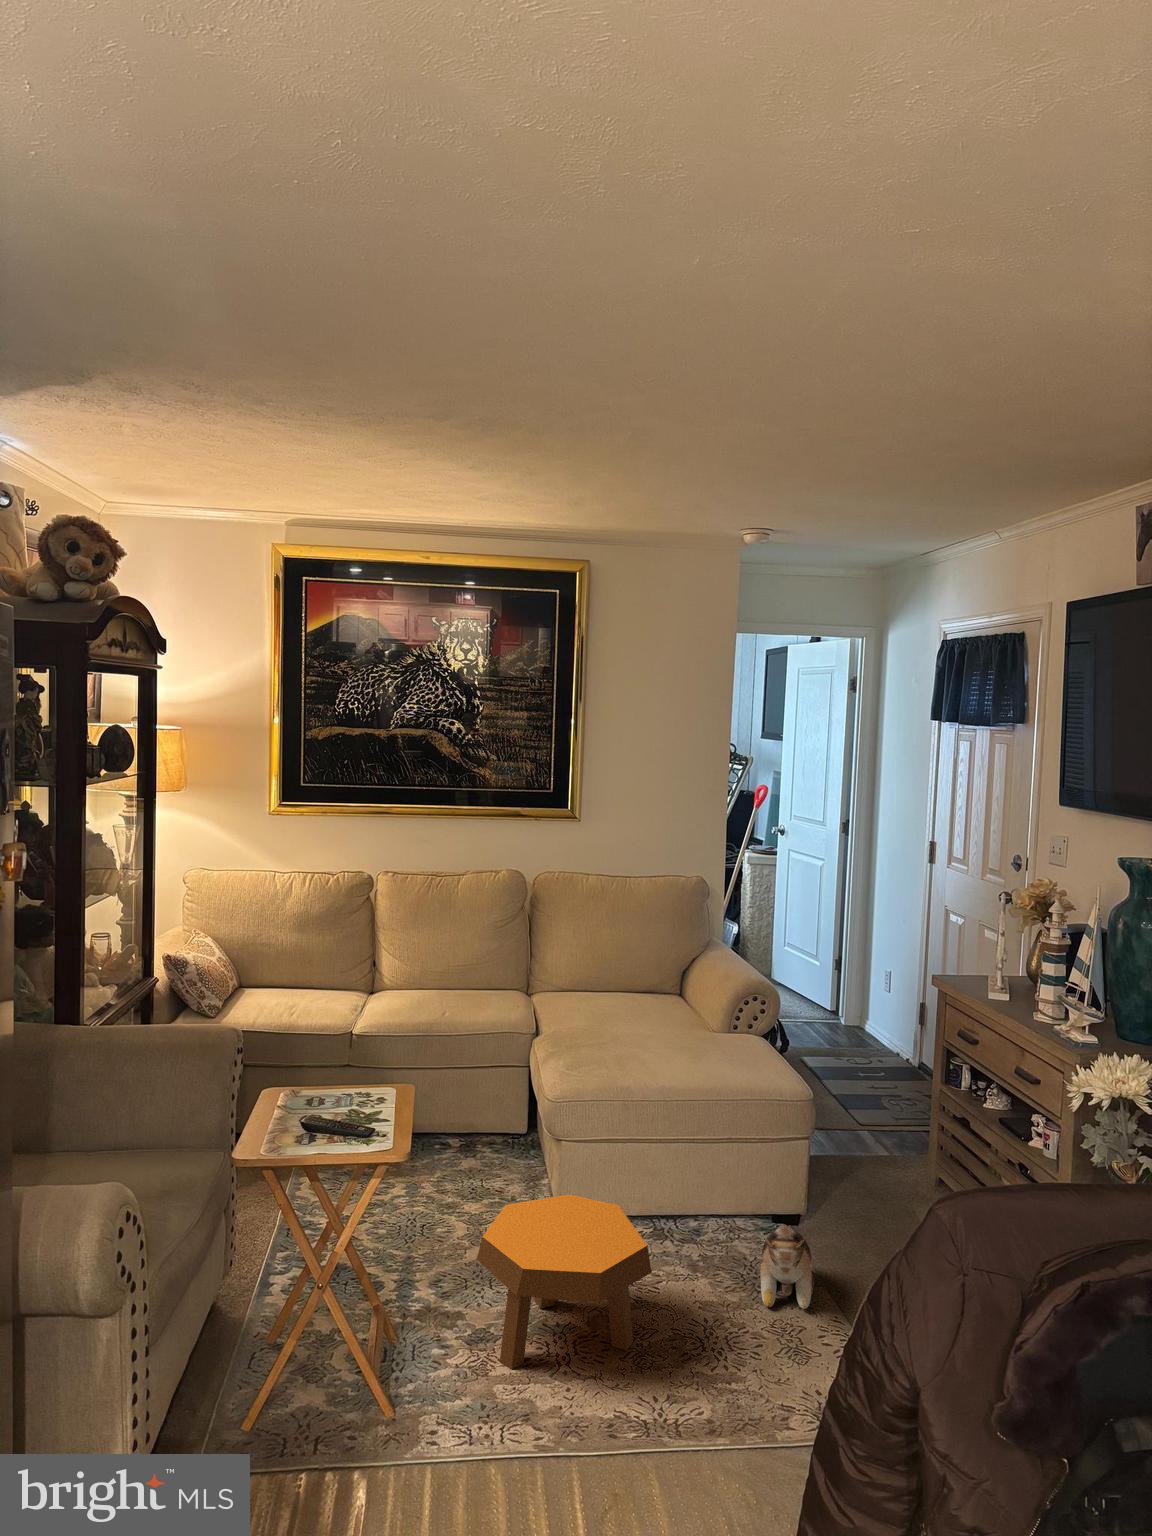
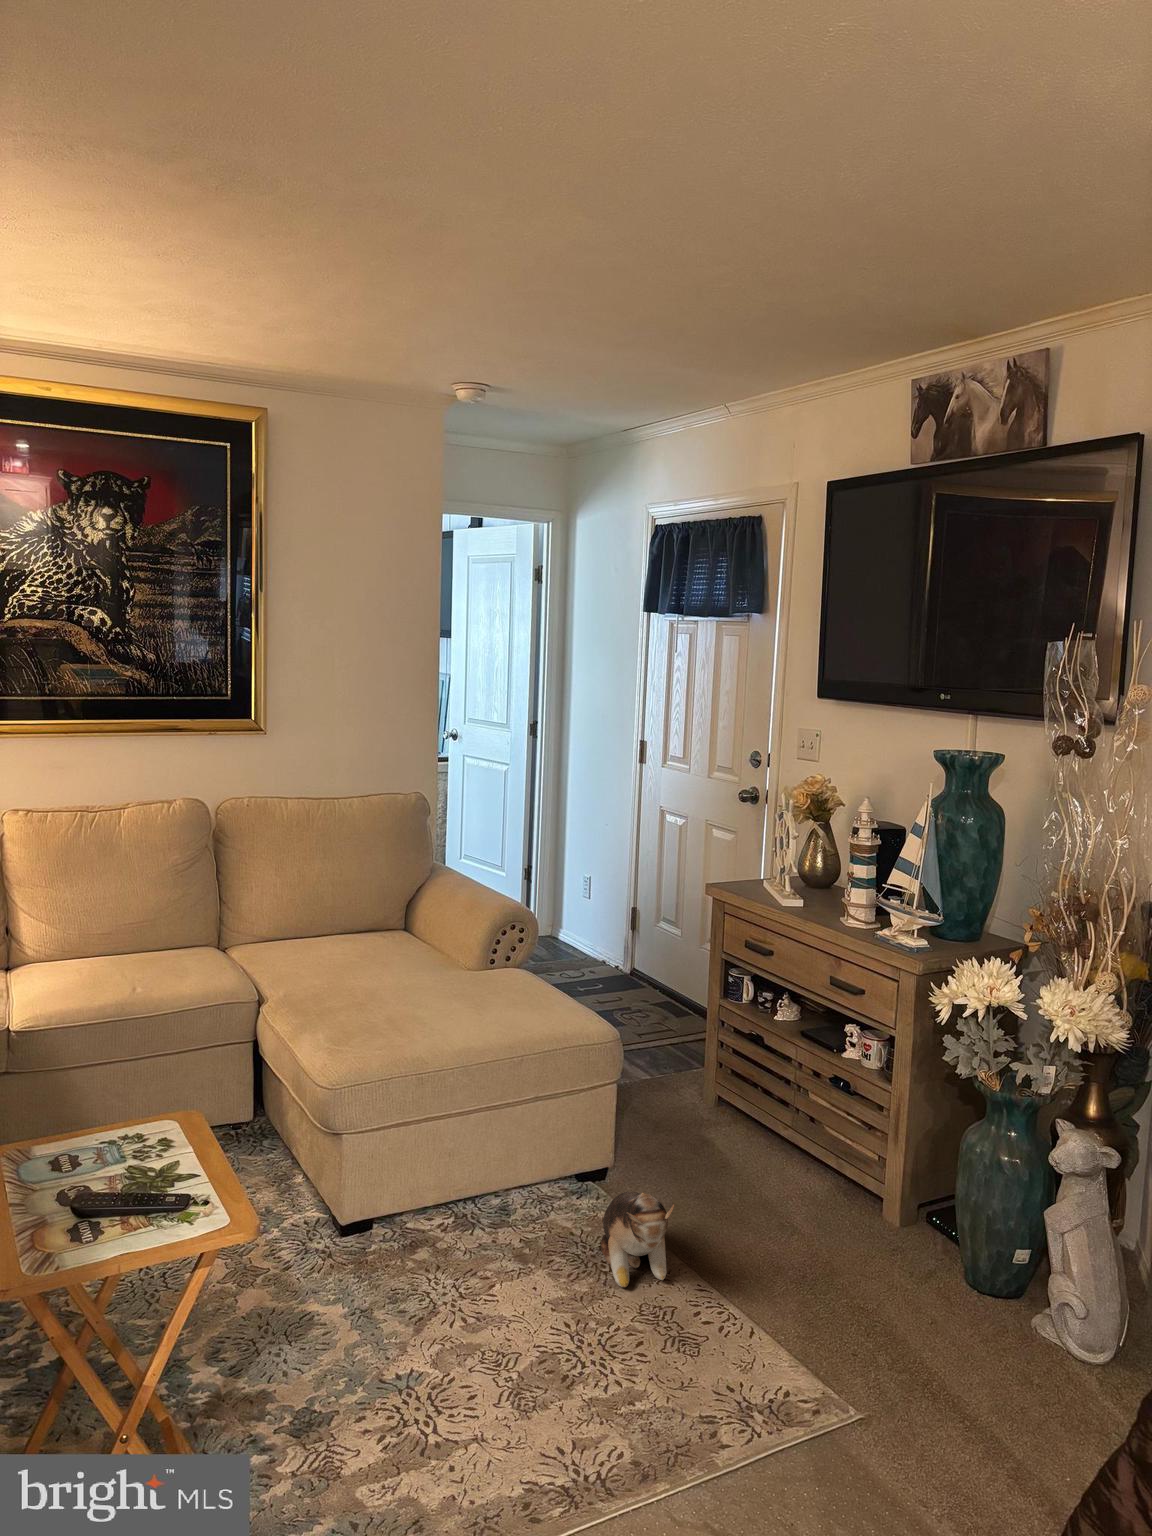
footstool: present [477,1194,651,1370] -> none [299,1209,525,1463]

